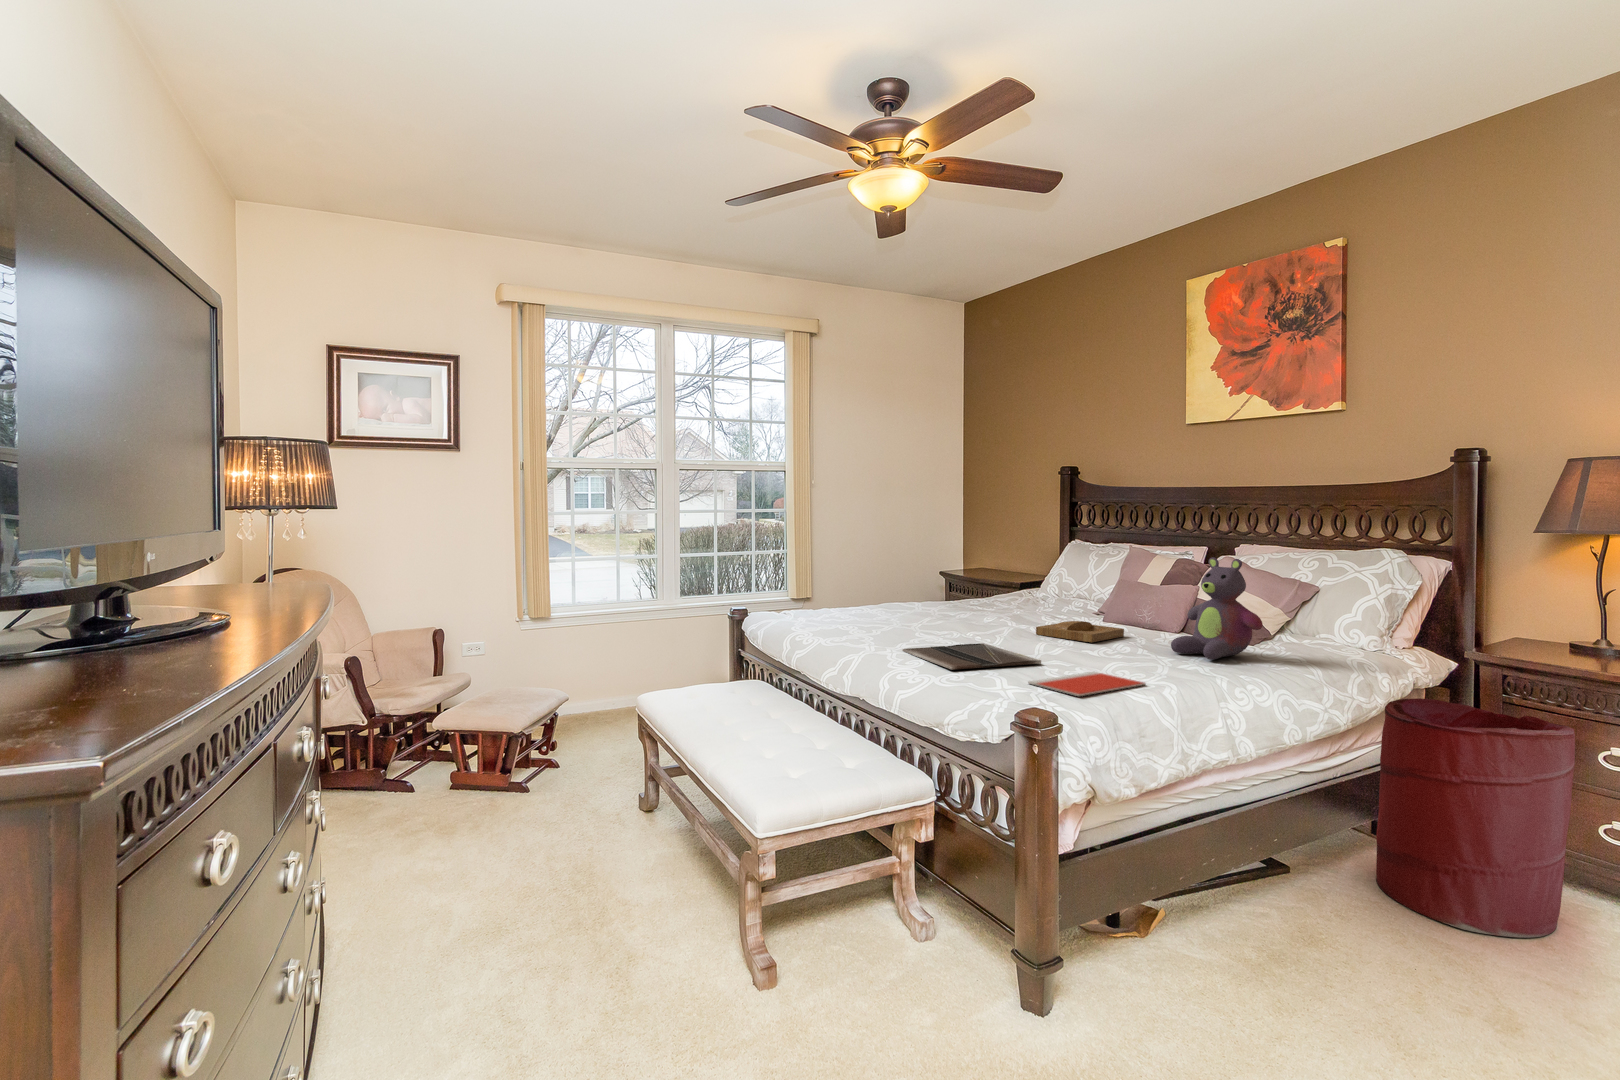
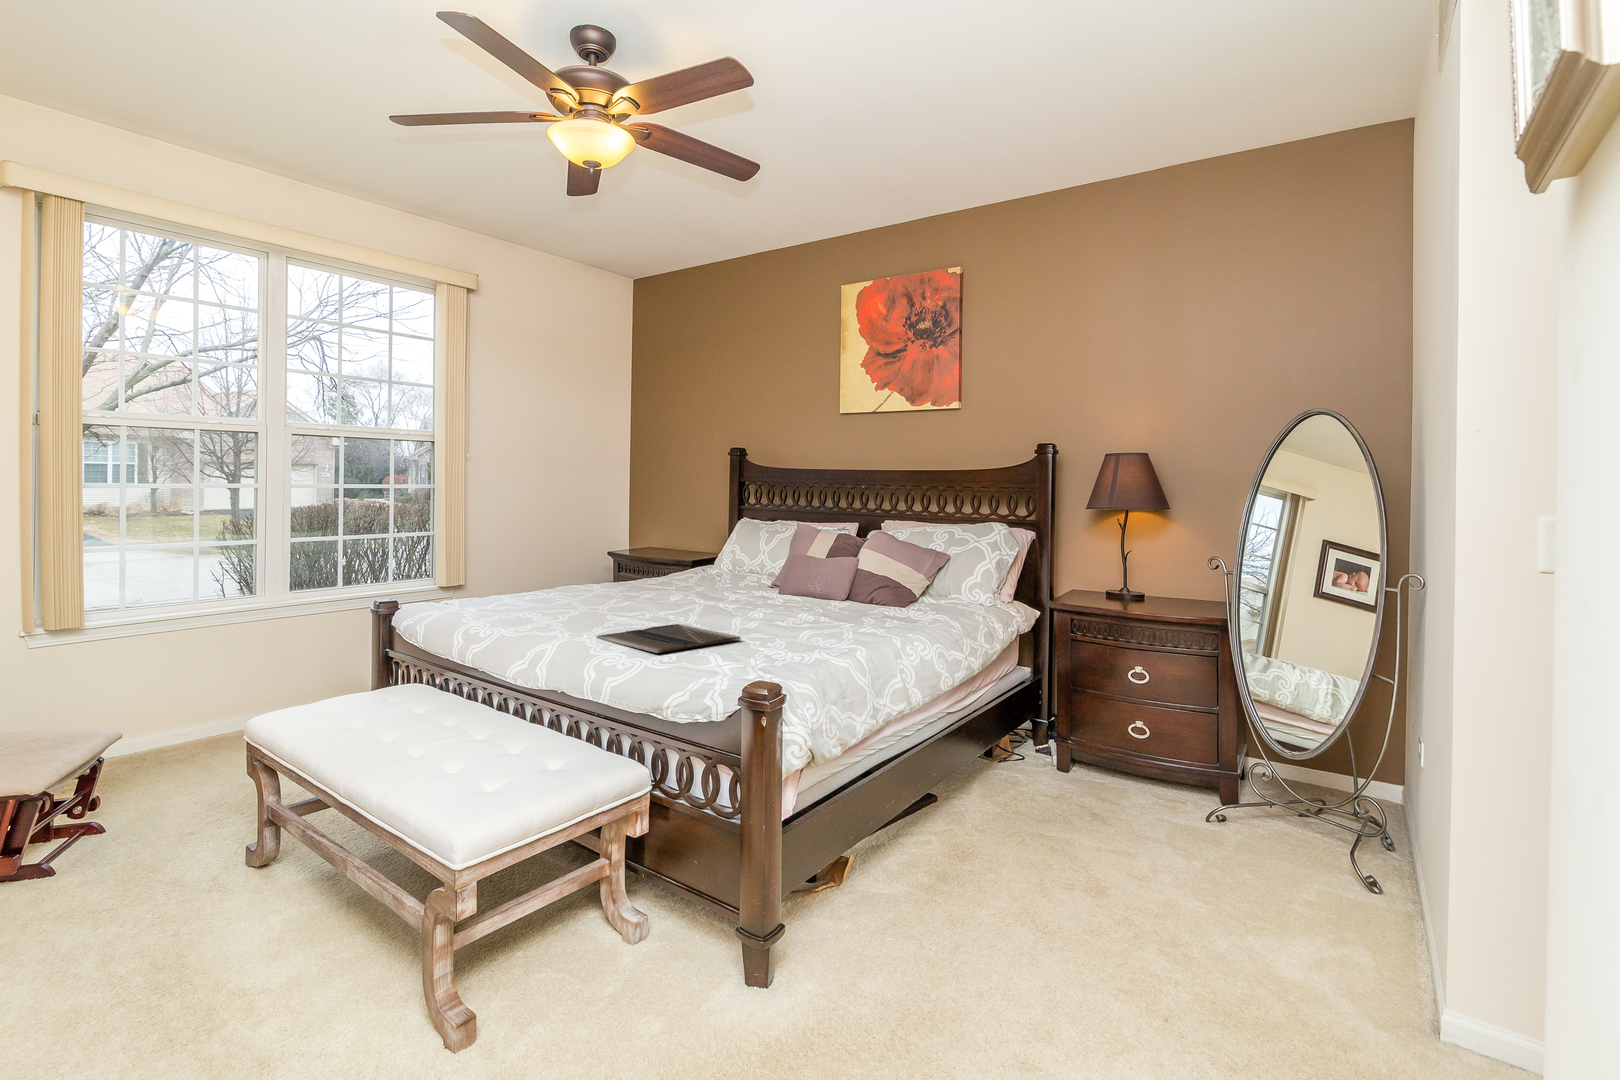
stuffed bear: present [1171,557,1263,660] -> none [846,533,918,625]
tray: present [1036,621,1124,642] -> none [724,597,802,616]
notebook: present [1028,672,1145,696] -> none [736,643,838,668]
laundry hamper: present [1376,698,1575,938] -> none [998,644,1120,822]

